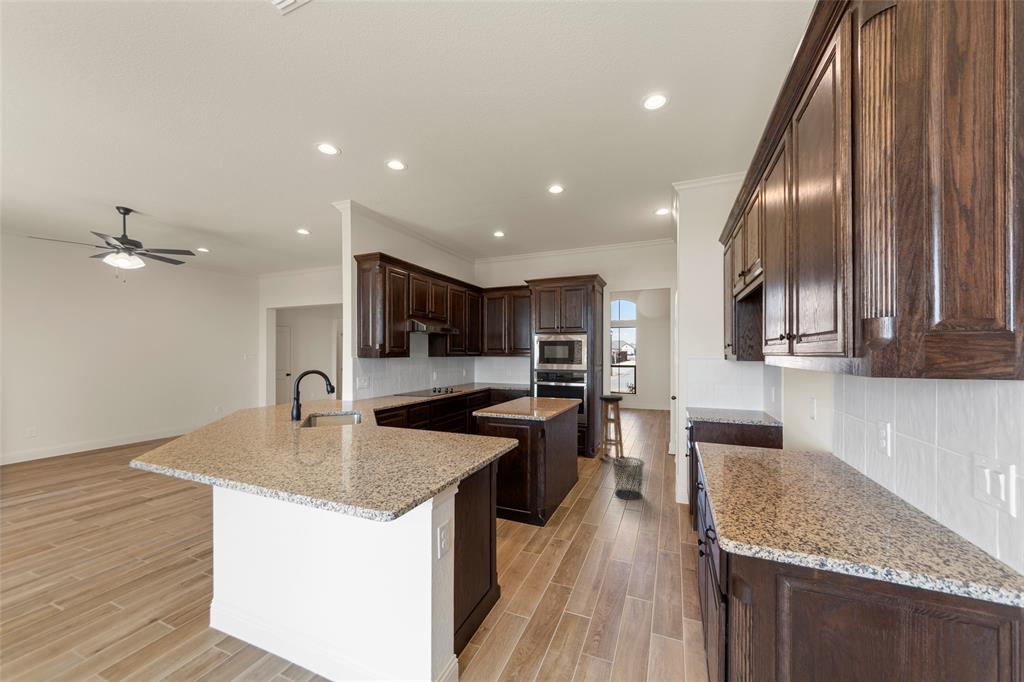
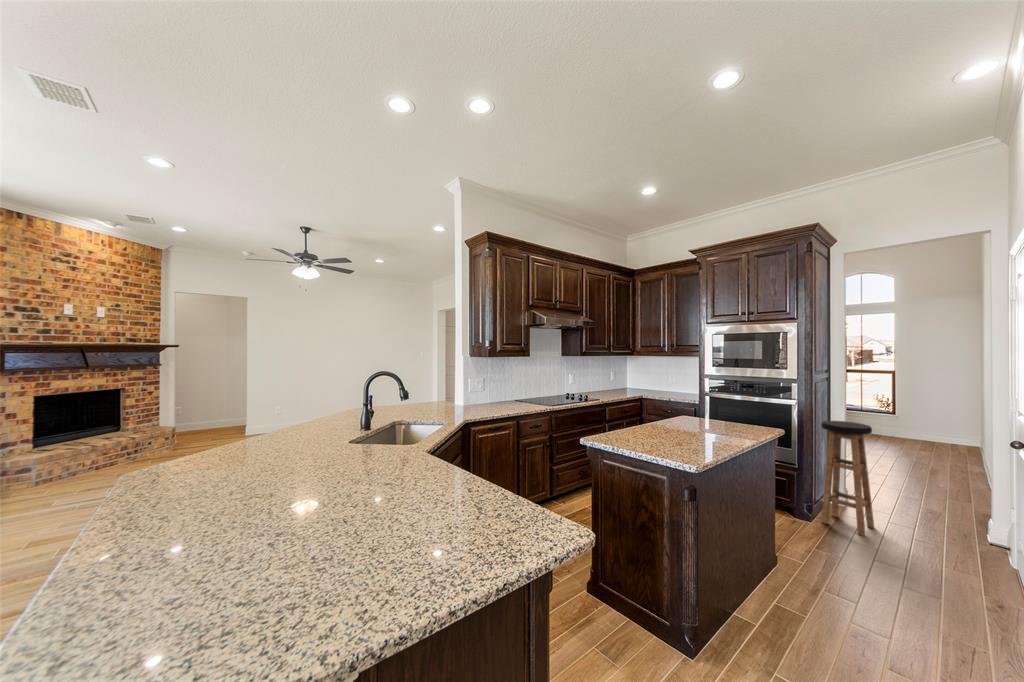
waste bin: present [613,457,644,500] -> none [851,547,937,647]

